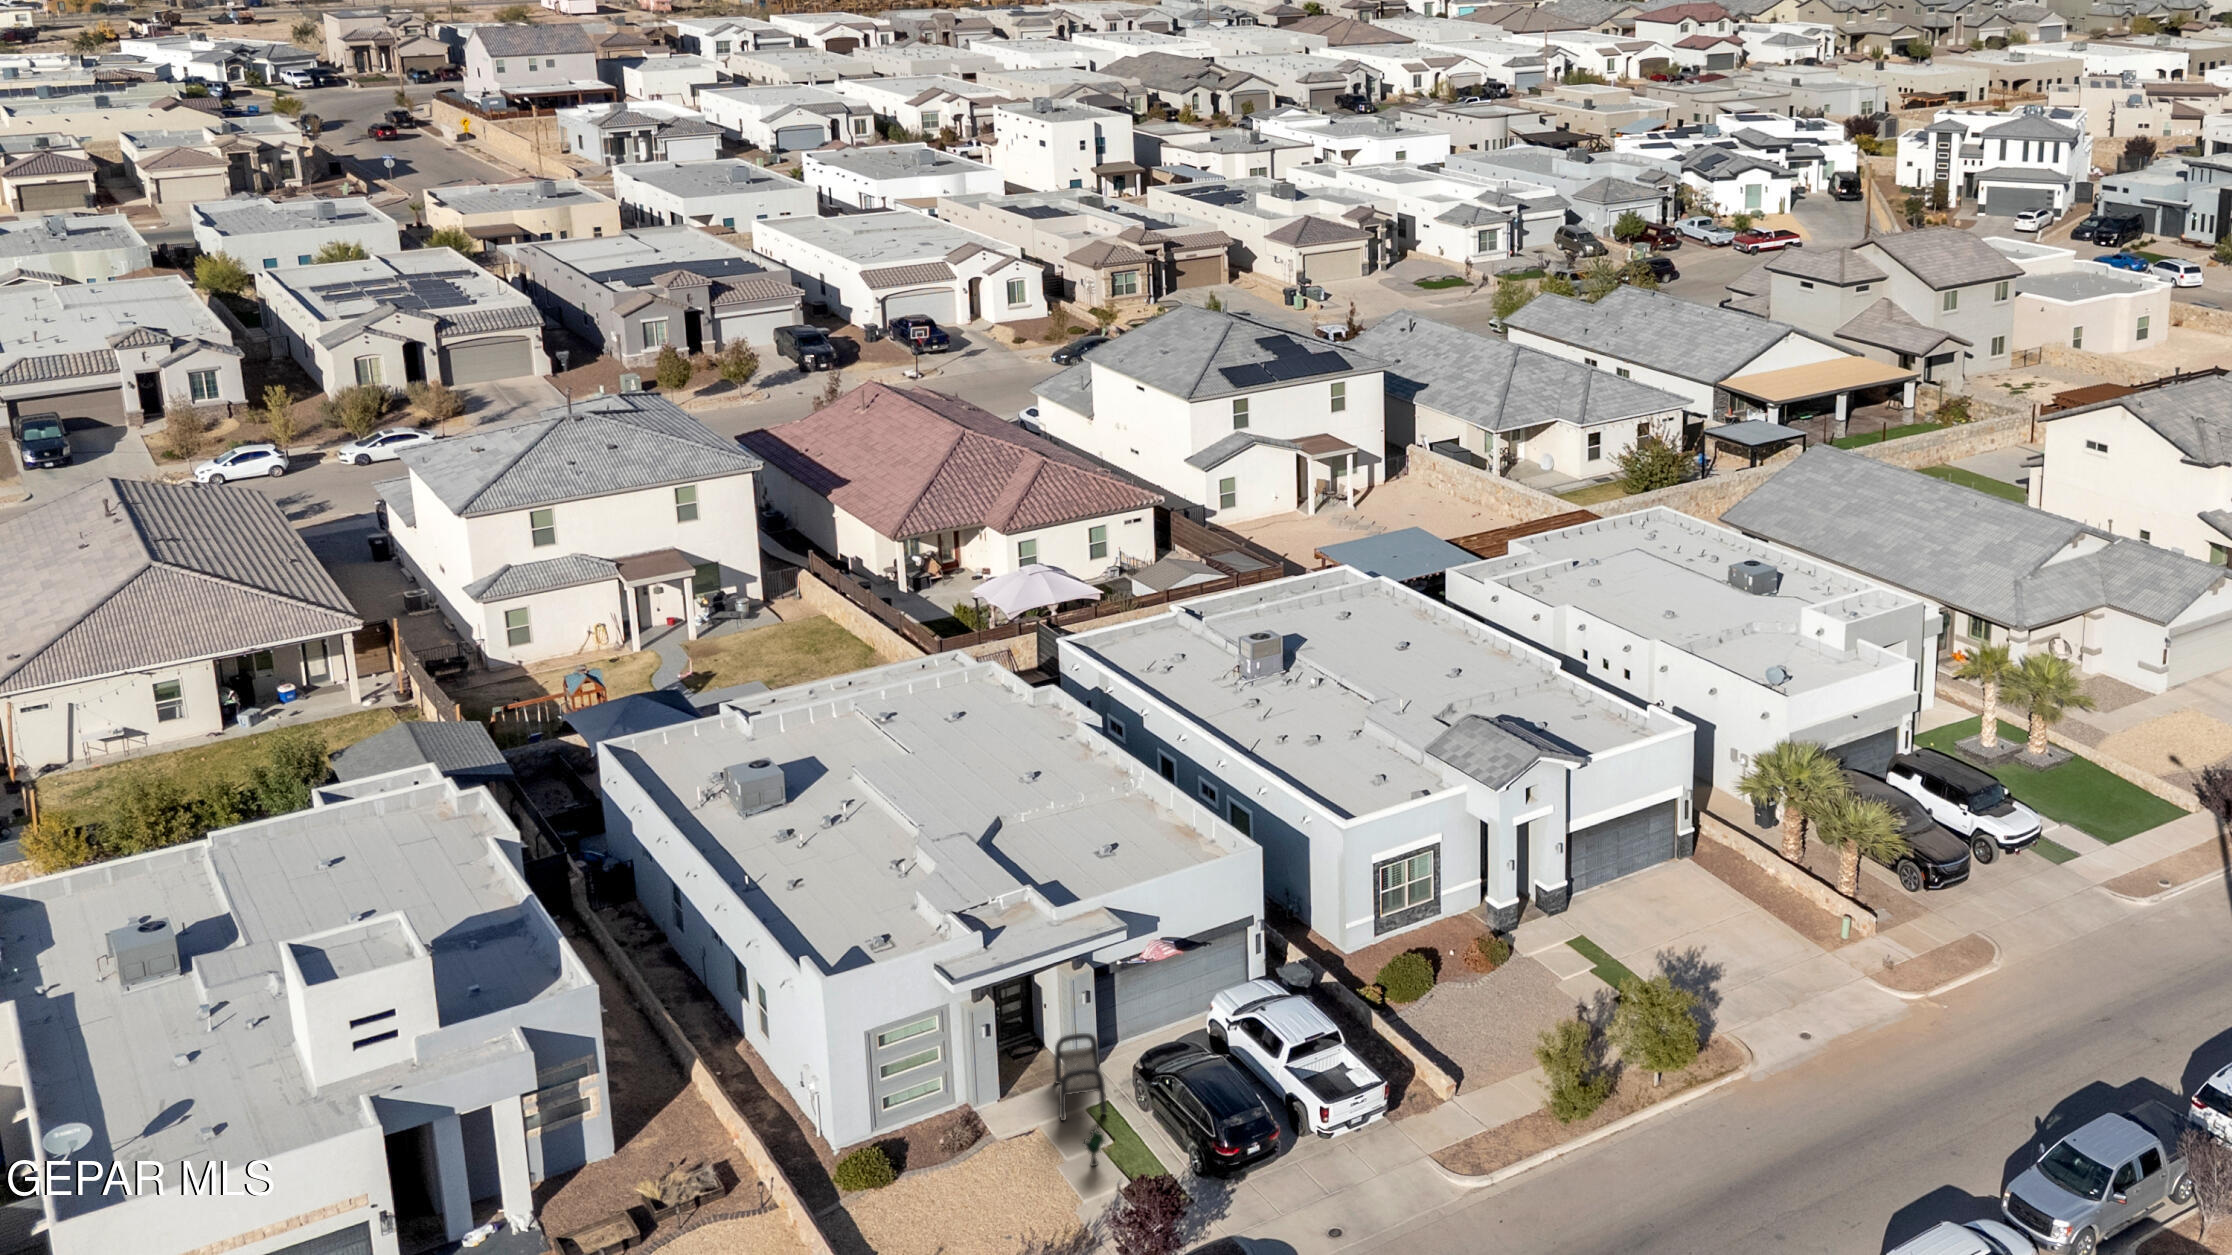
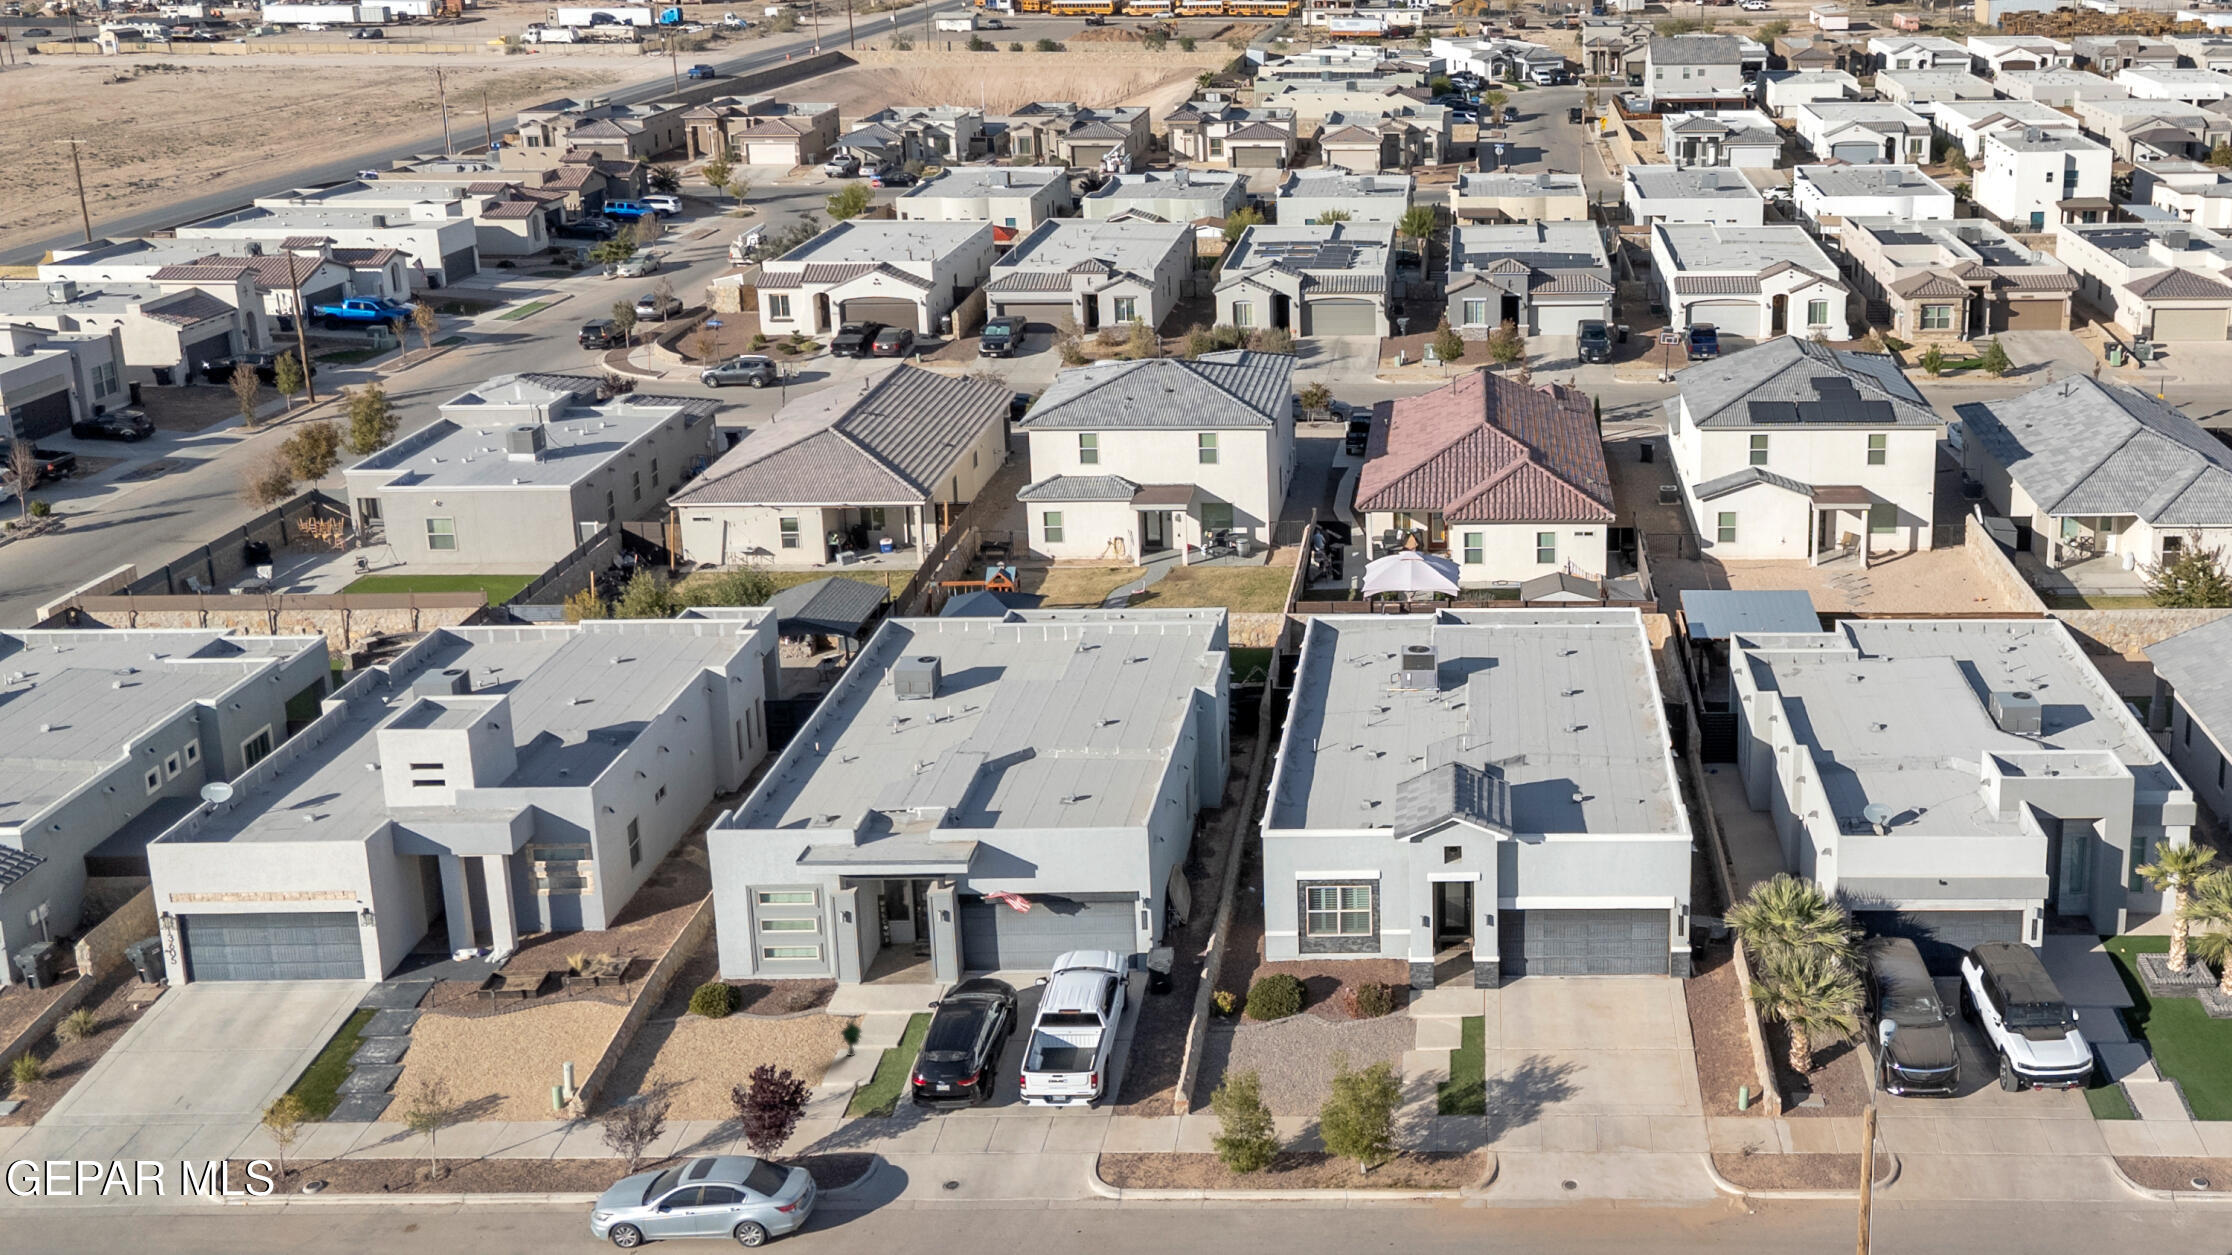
bench: present [1054,1033,1107,1121] -> none [874,939,950,1019]

